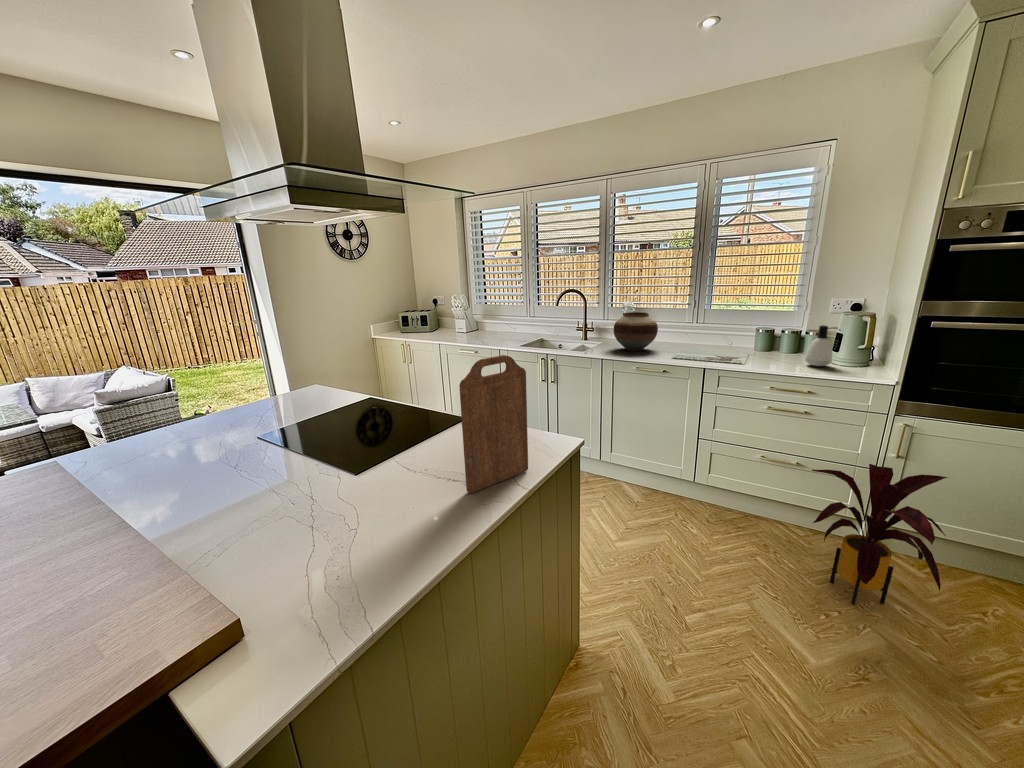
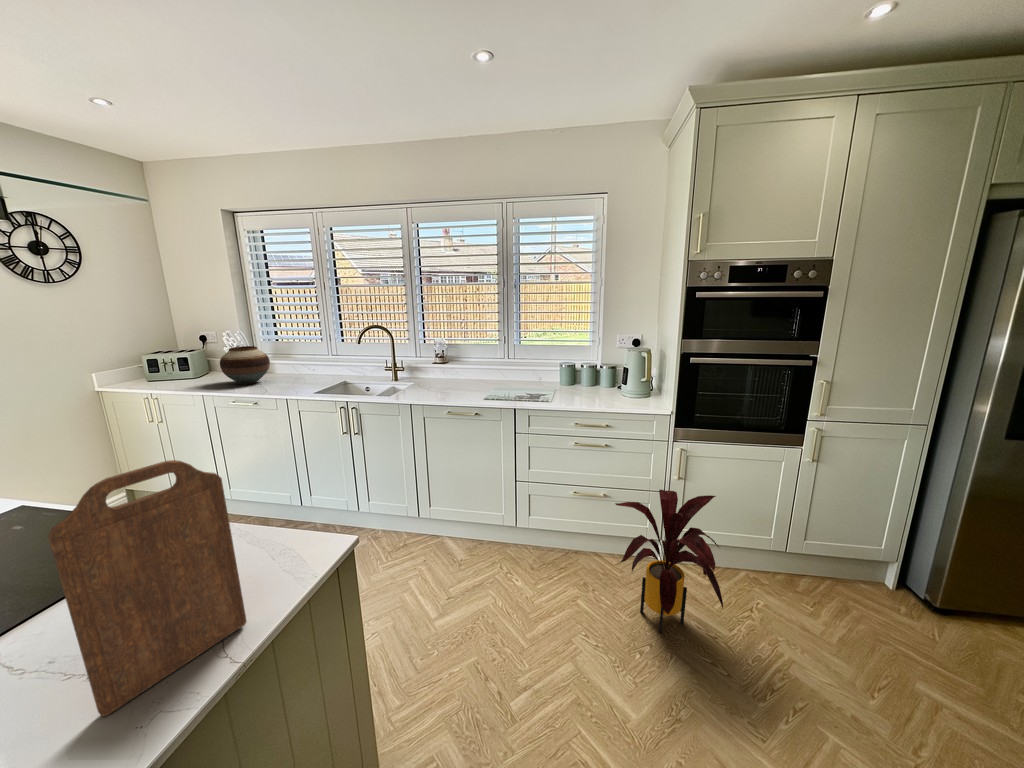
vase: present [613,312,658,351] -> present [220,346,270,384]
soap dispenser: present [805,325,837,366] -> none [601,361,624,399]

